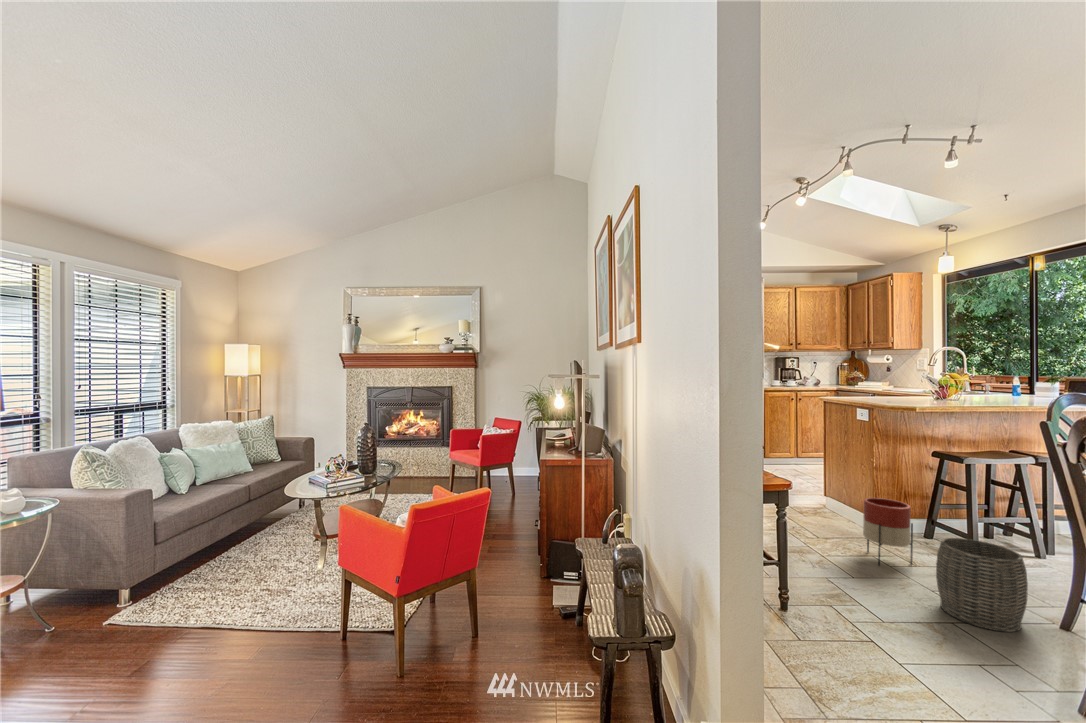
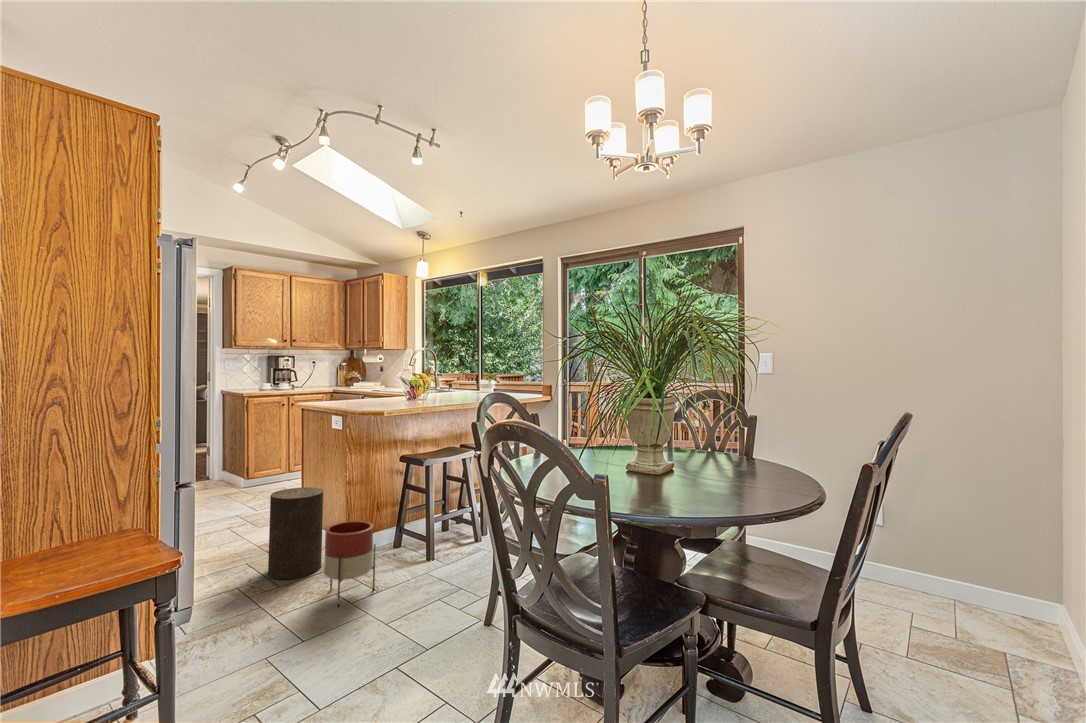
stool: none [808,464,854,537] -> present [268,487,323,579]
woven basket: present [936,538,1028,632] -> none [386,554,461,658]

